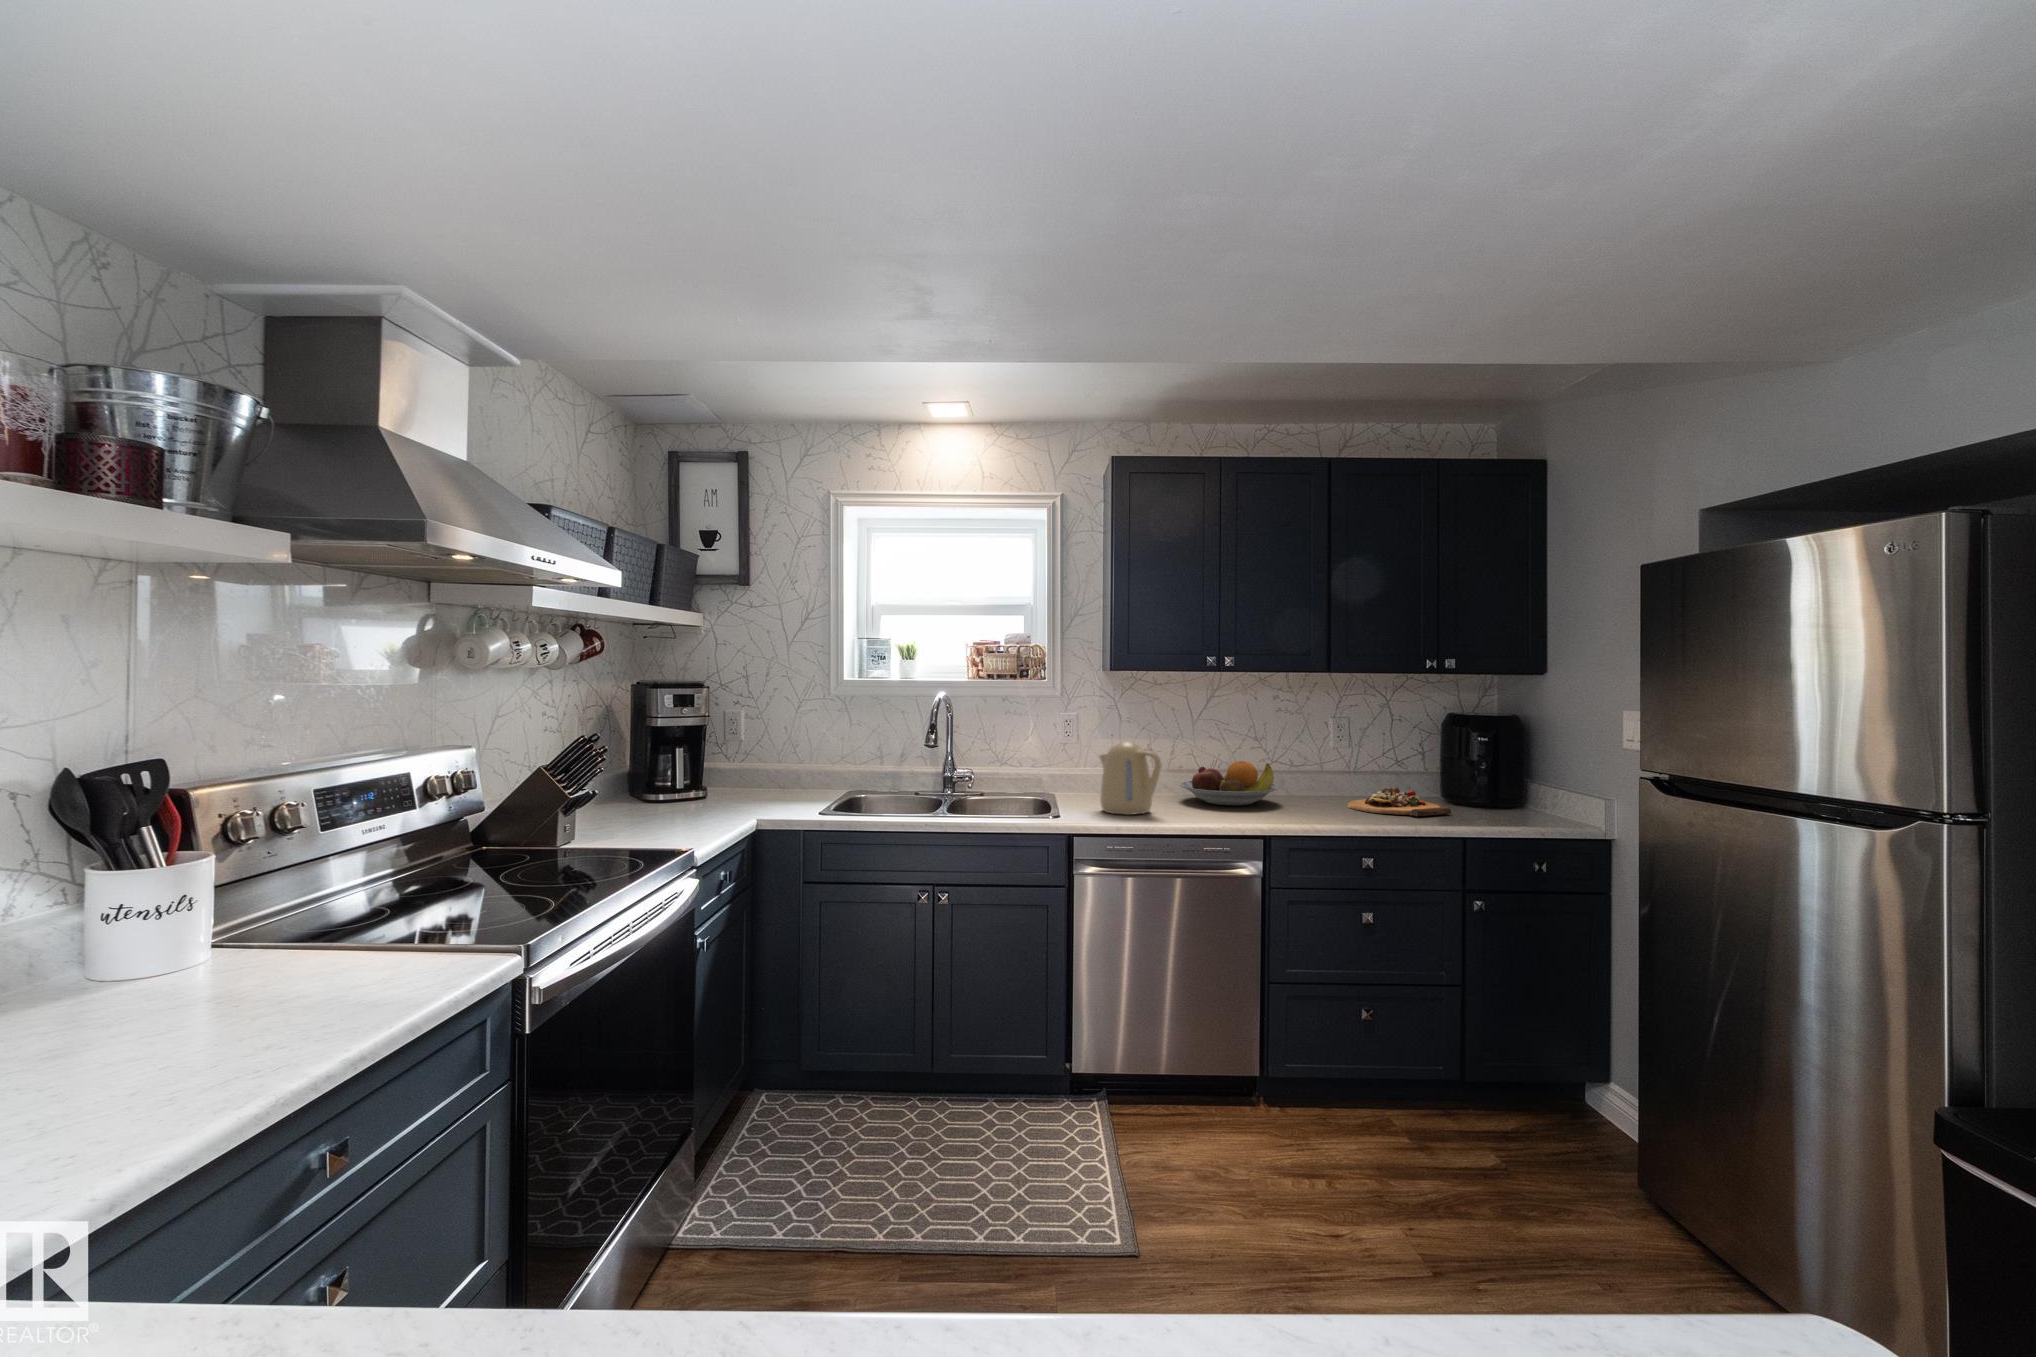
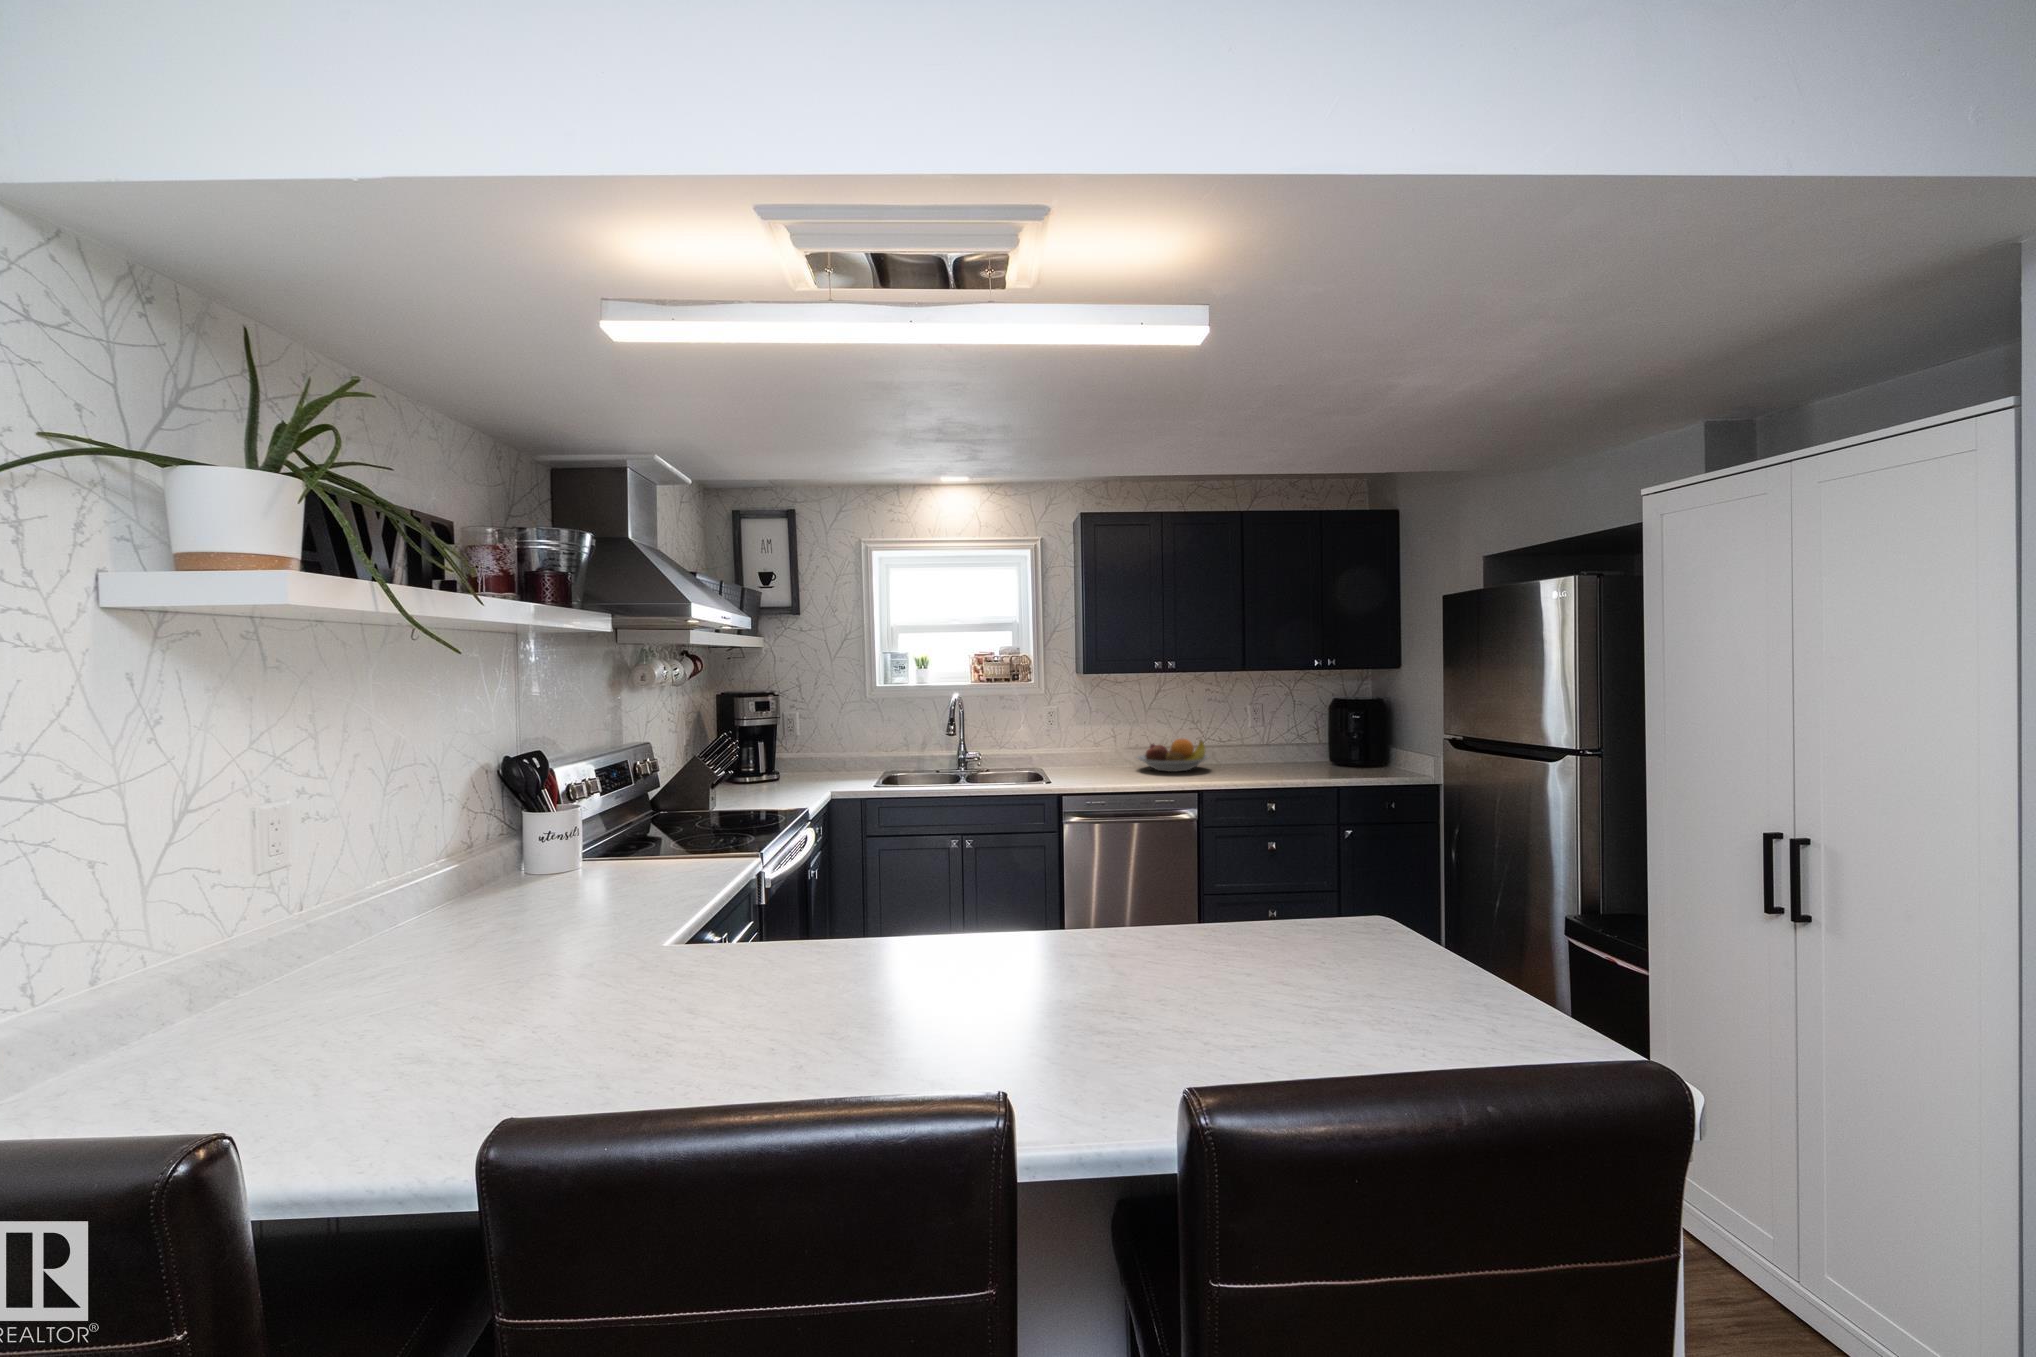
kettle: present [1100,741,1162,815] -> none [1077,727,1124,780]
cutting board: present [1347,788,1451,816] -> none [1259,754,1333,774]

